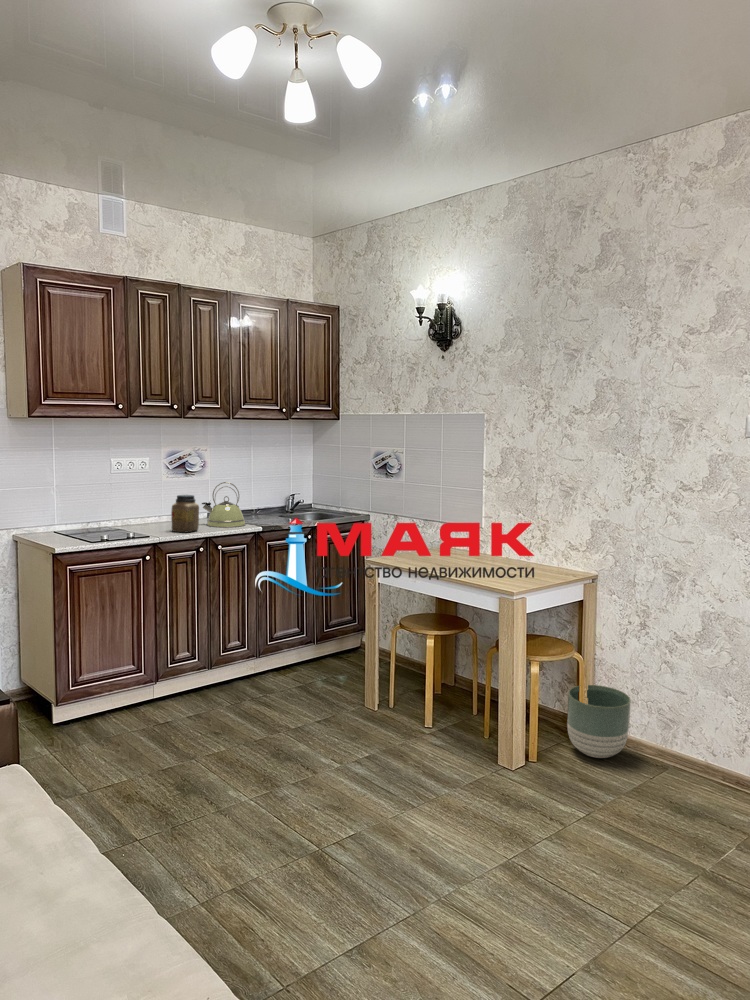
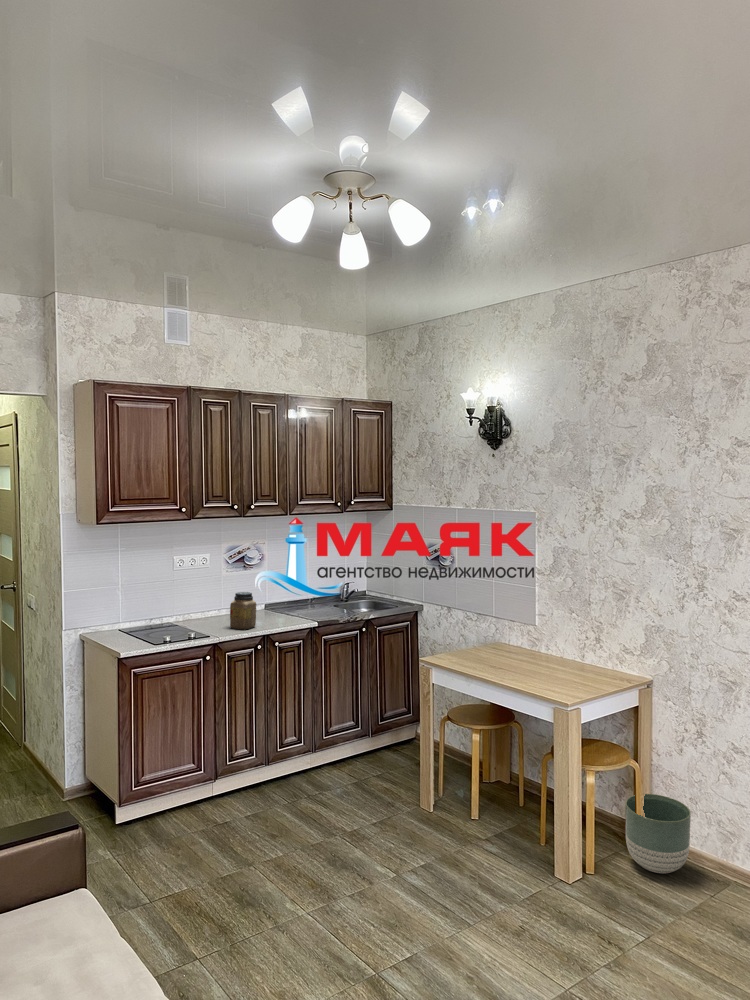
kettle: present [202,482,245,527] -> none [258,577,300,622]

